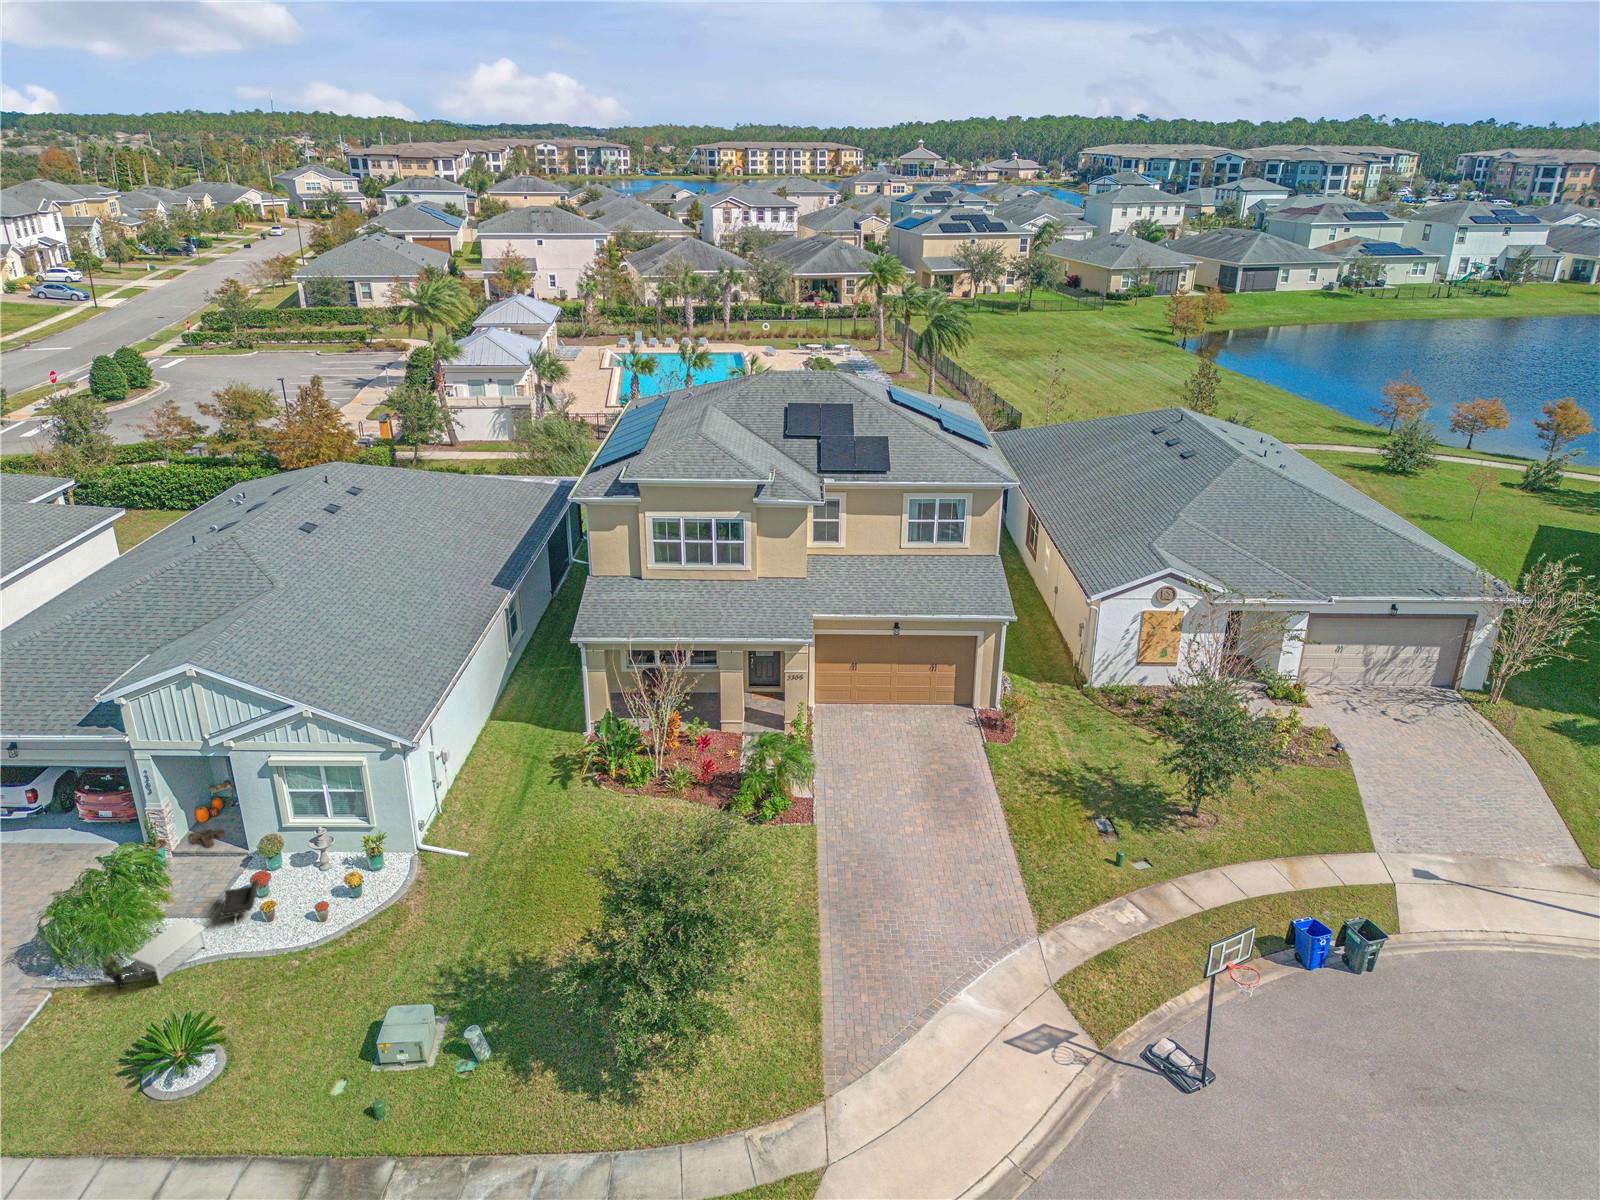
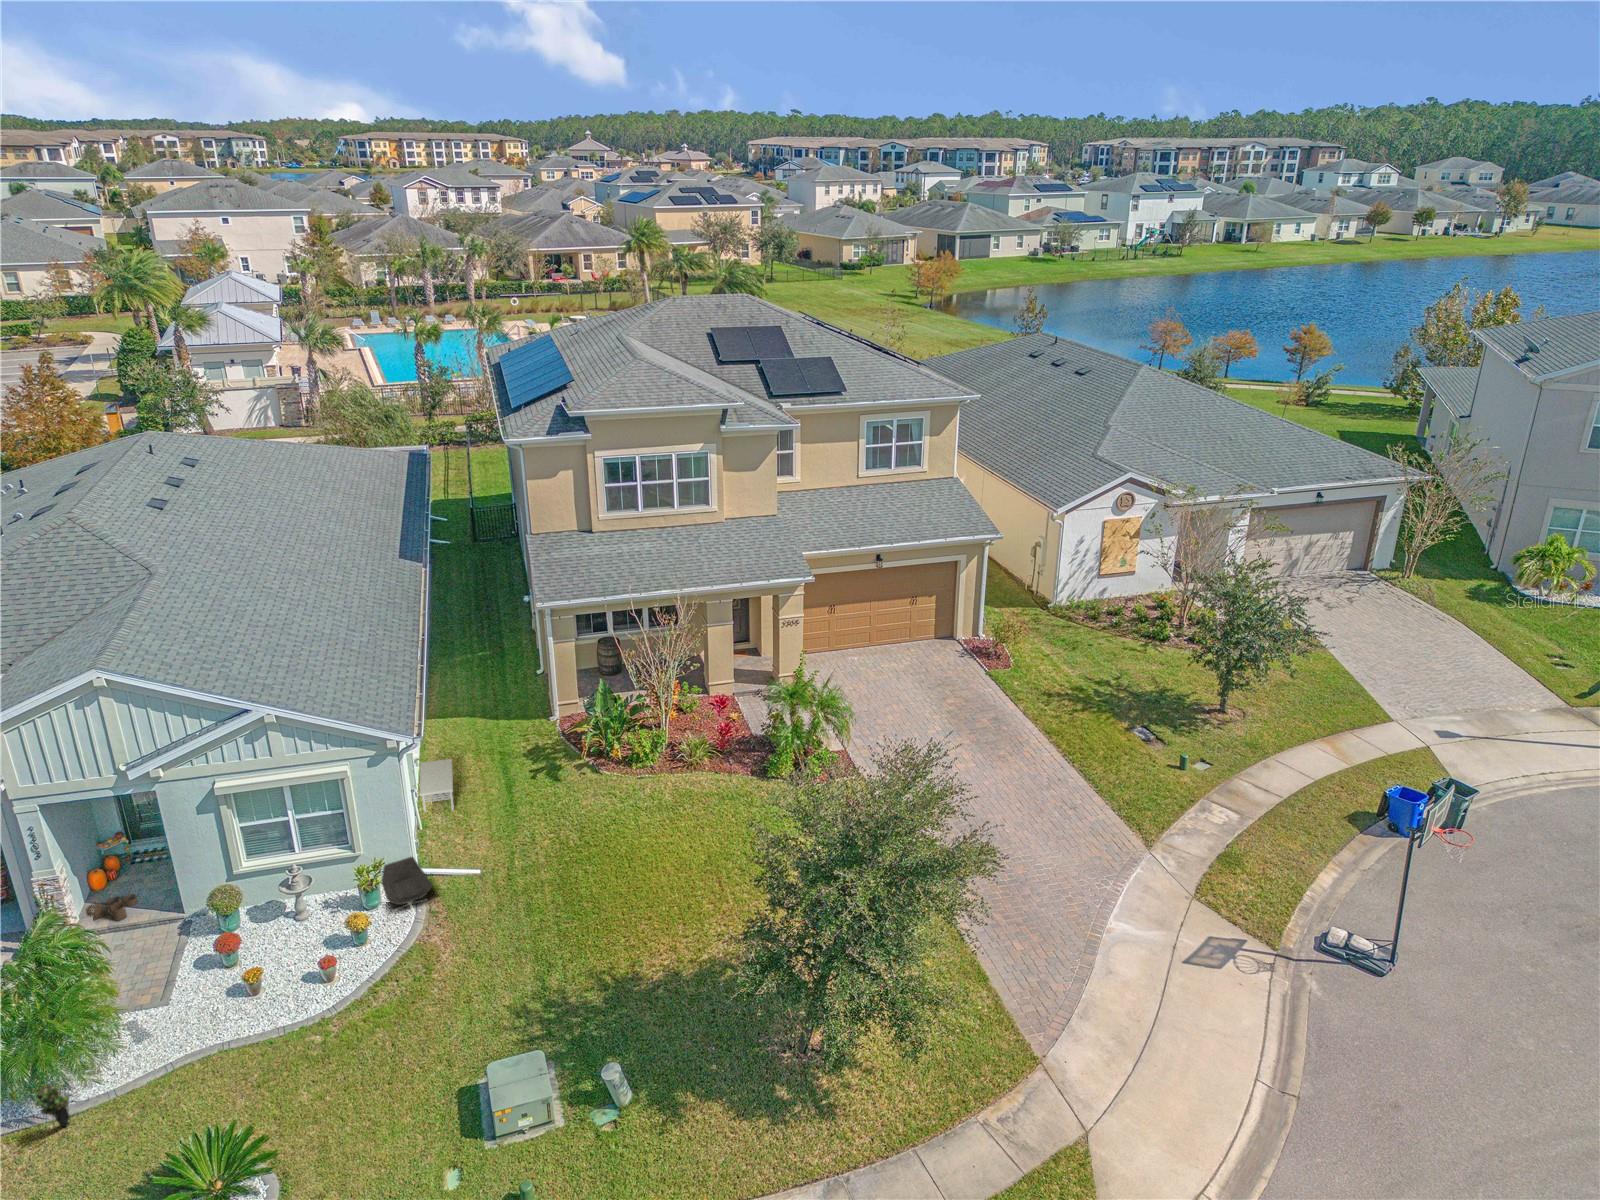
lounge chair: present [220,880,258,925] -> present [382,857,432,916]
storage bench: present [131,919,207,984] -> present [420,759,454,812]

